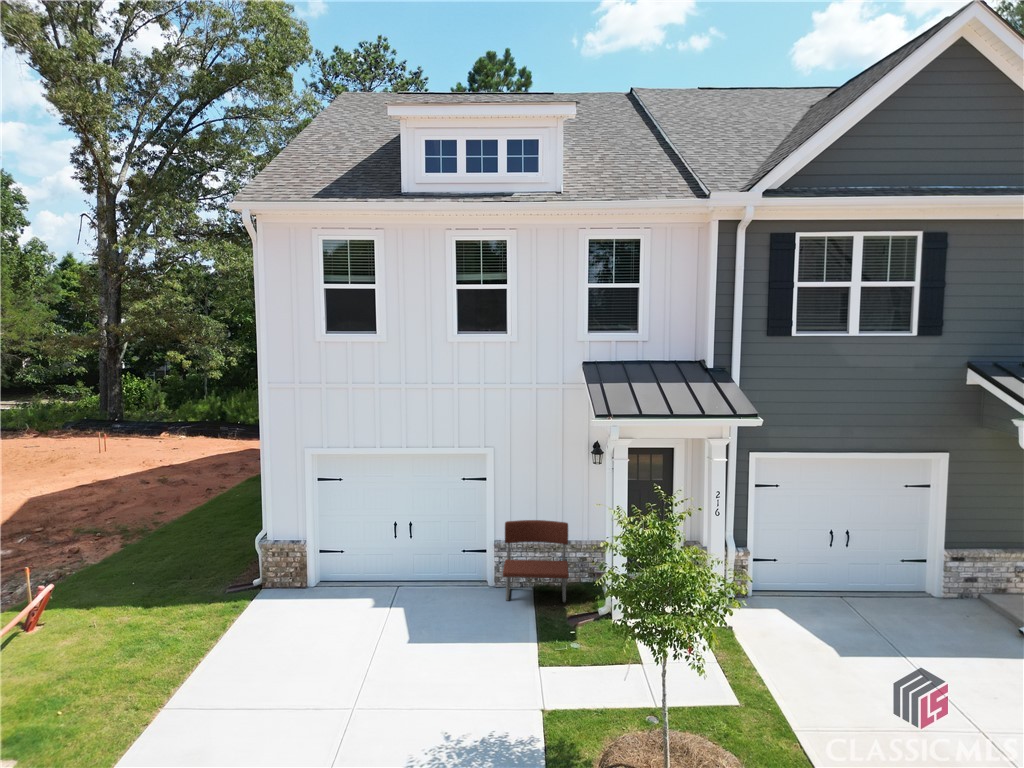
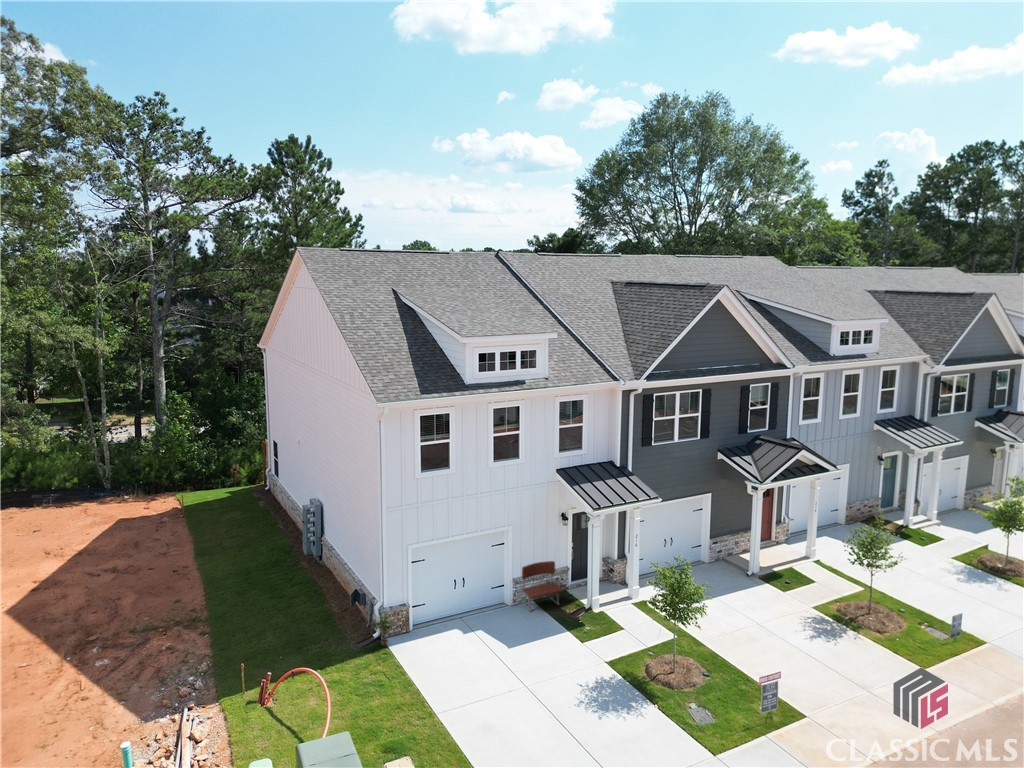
potted plant: none [230,548,271,596] -> present [371,614,393,647]

